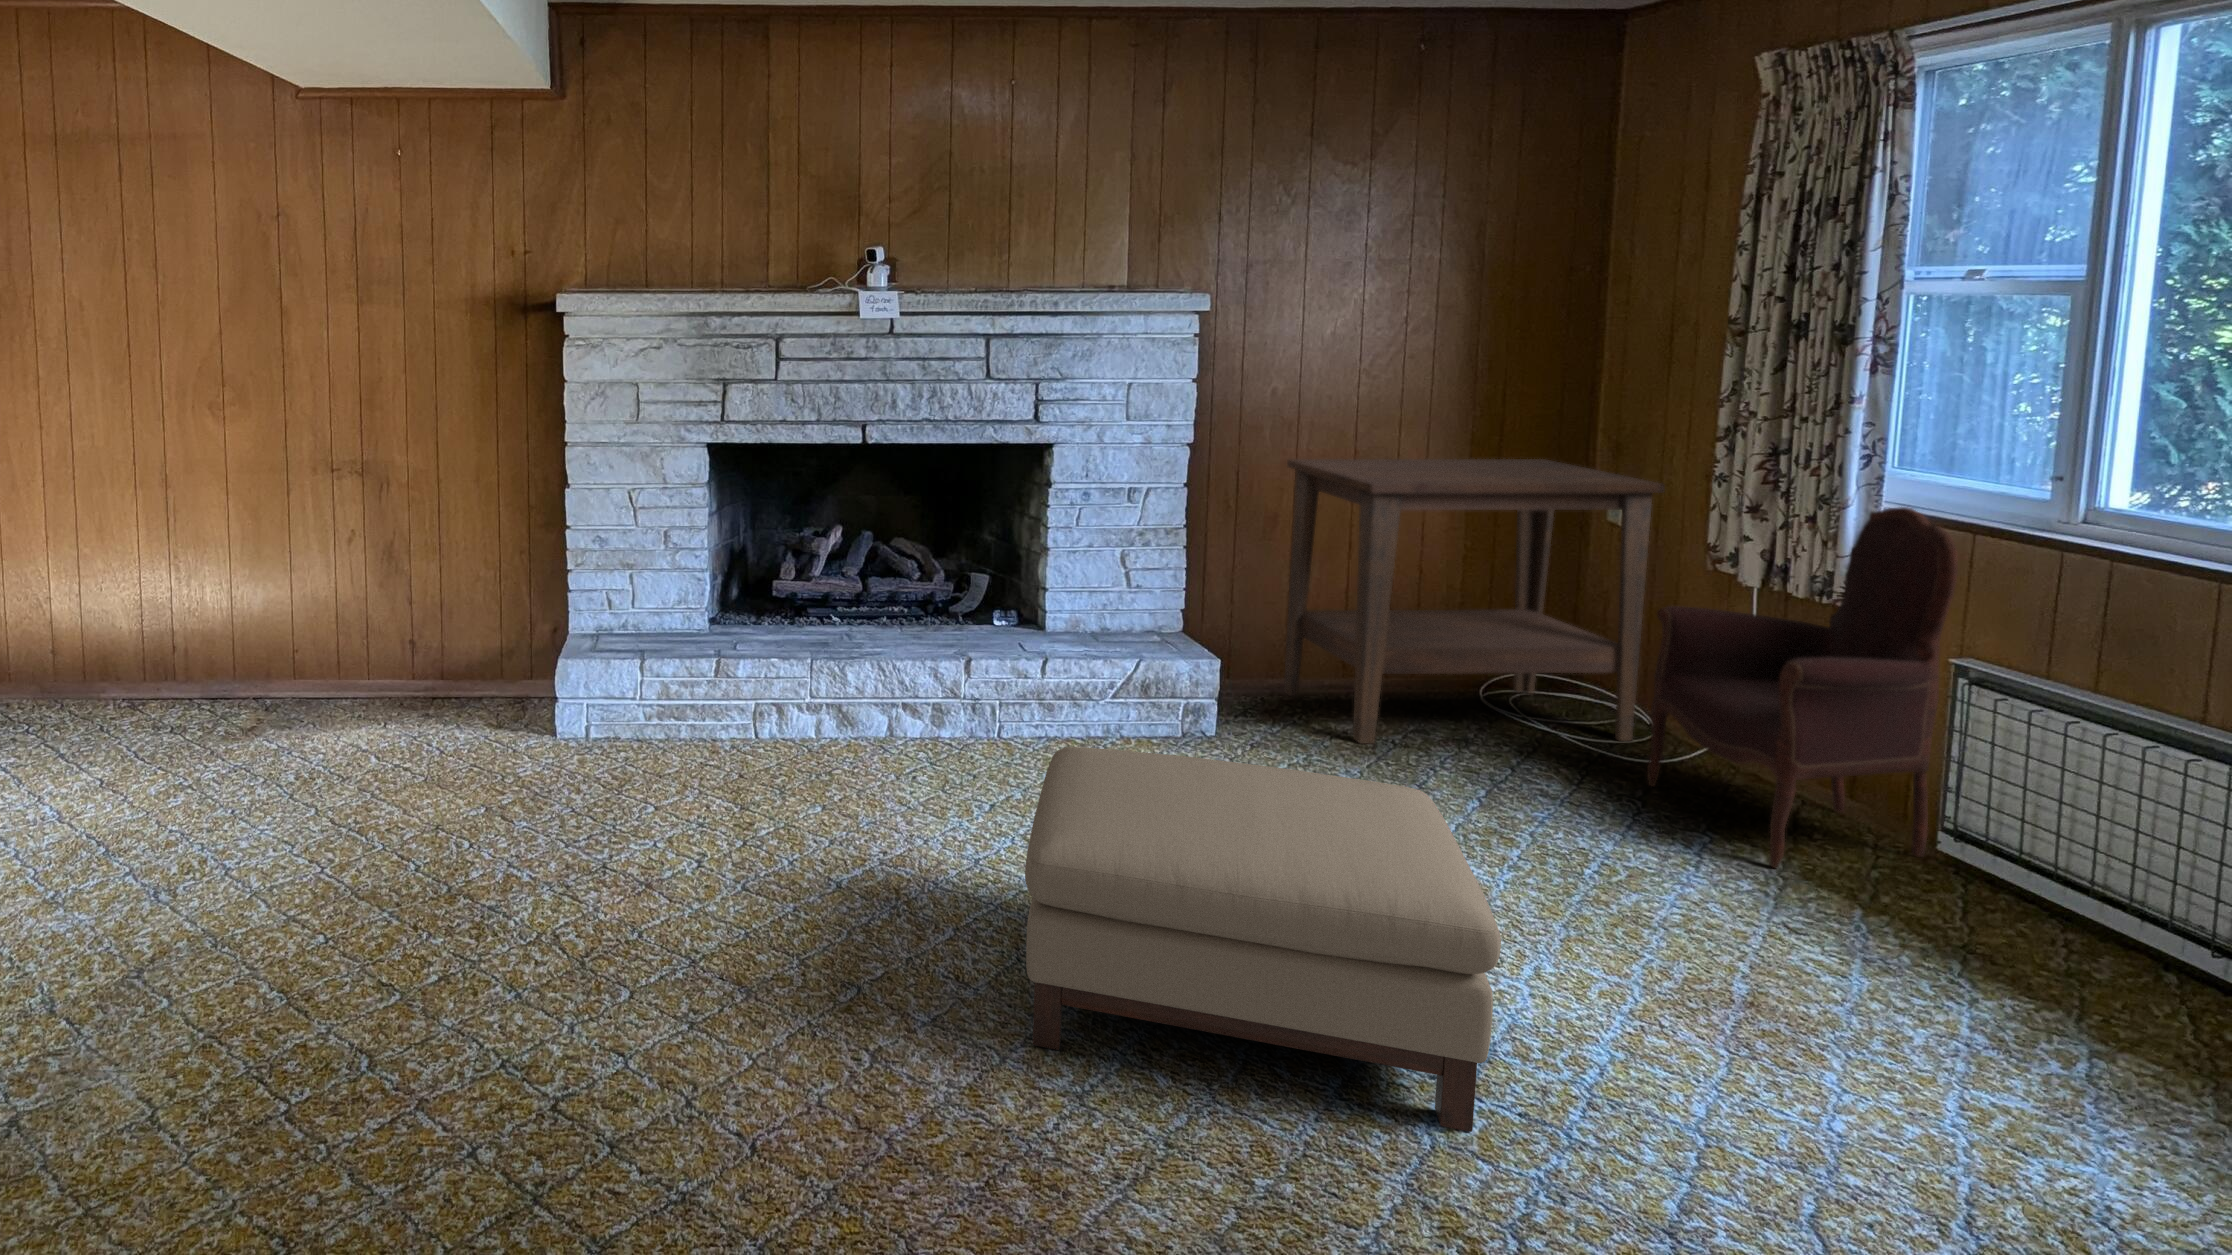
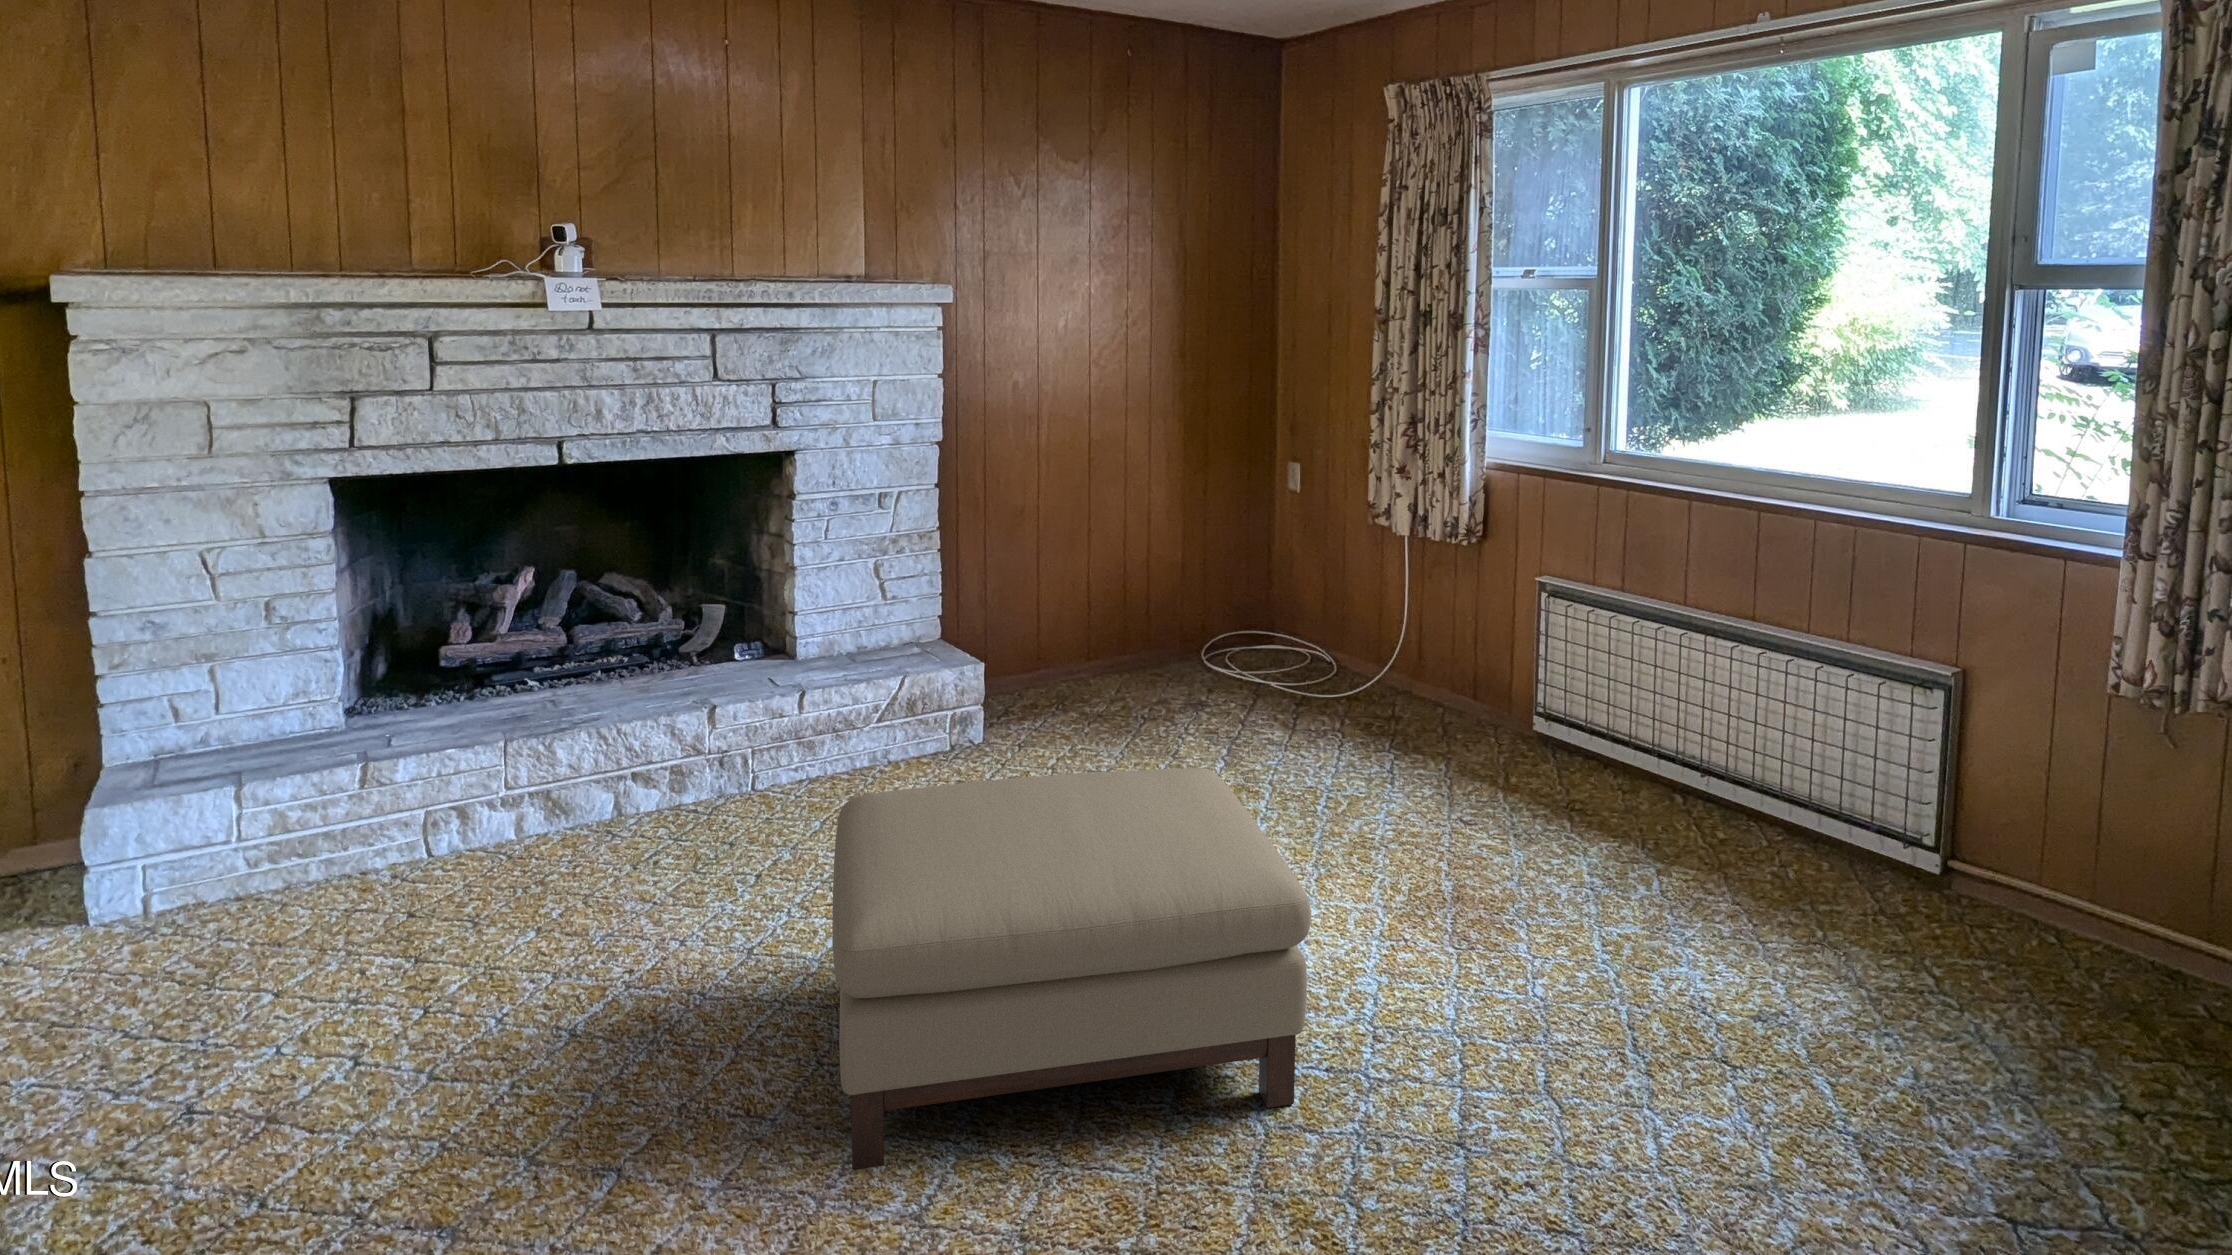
side table: present [1284,459,1665,744] -> none [1032,438,1336,726]
armchair: present [1647,507,1958,868] -> none [1340,459,1539,772]

